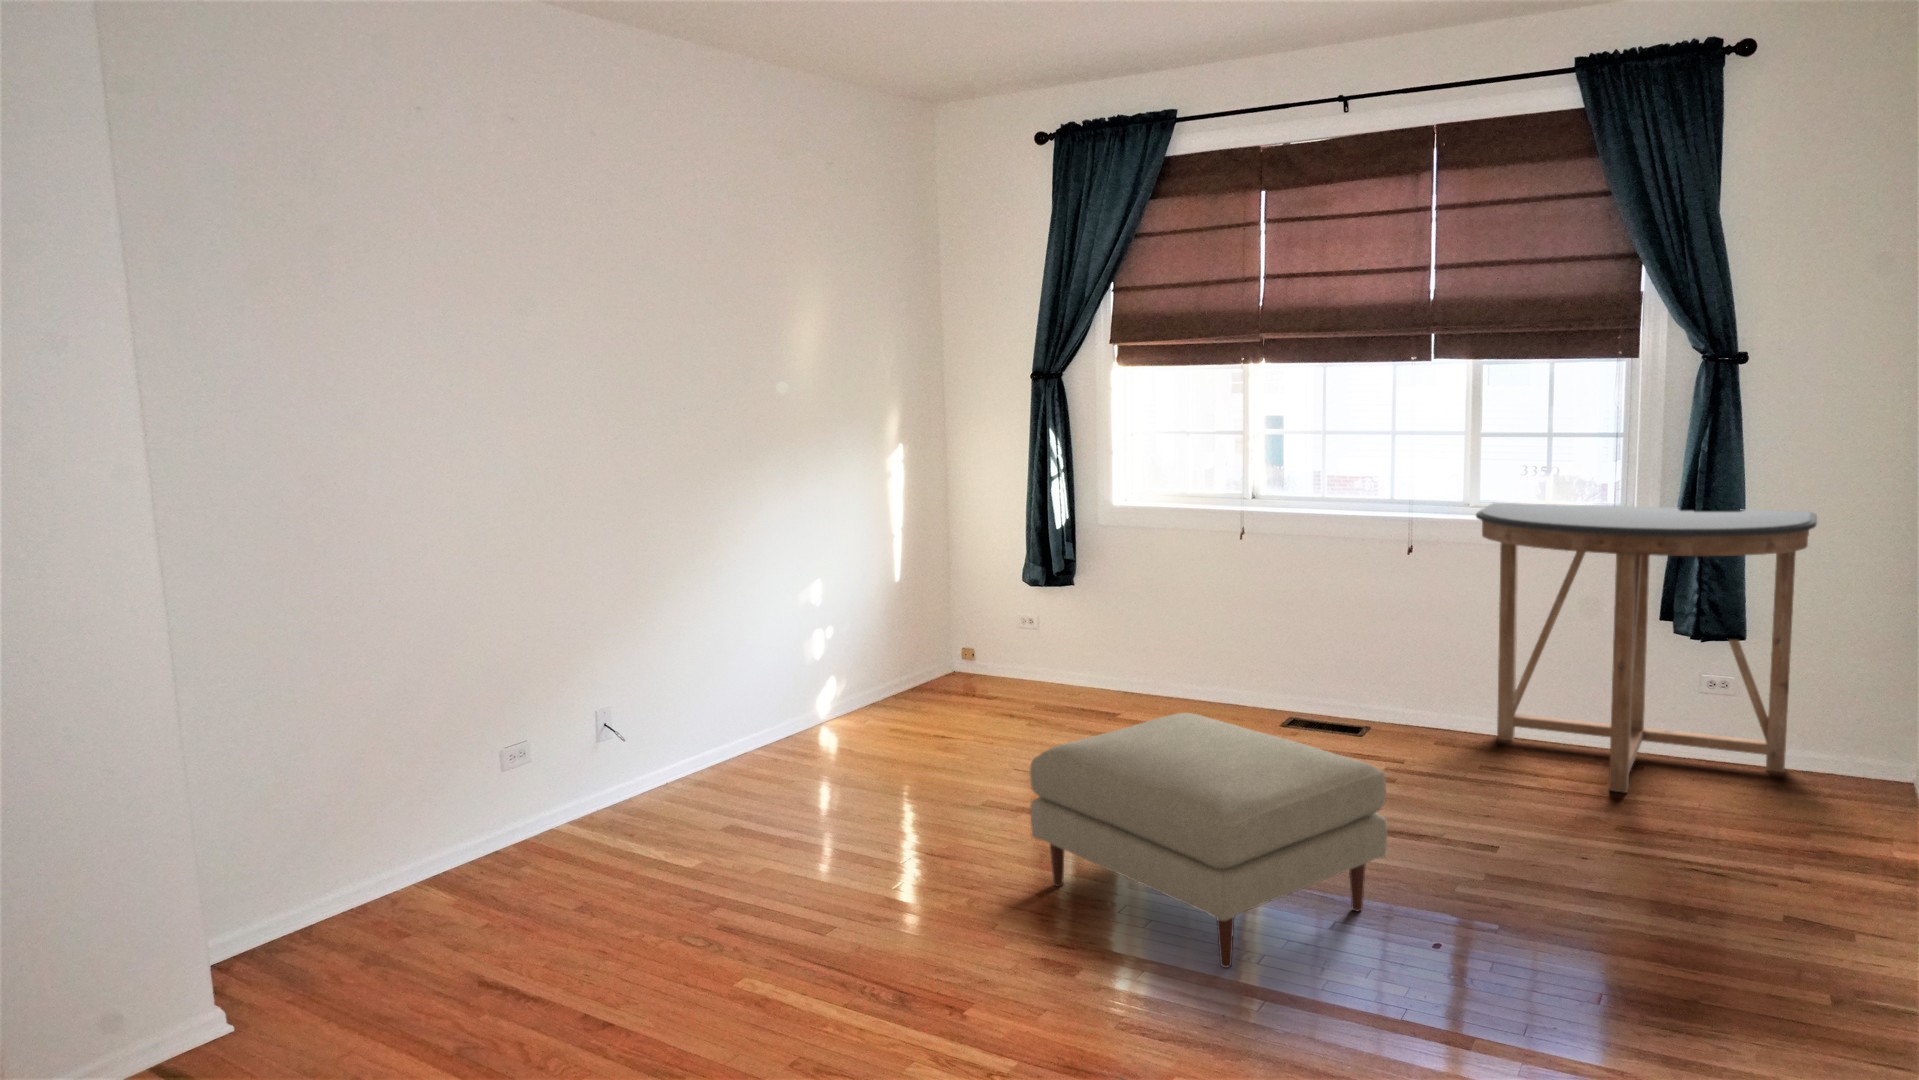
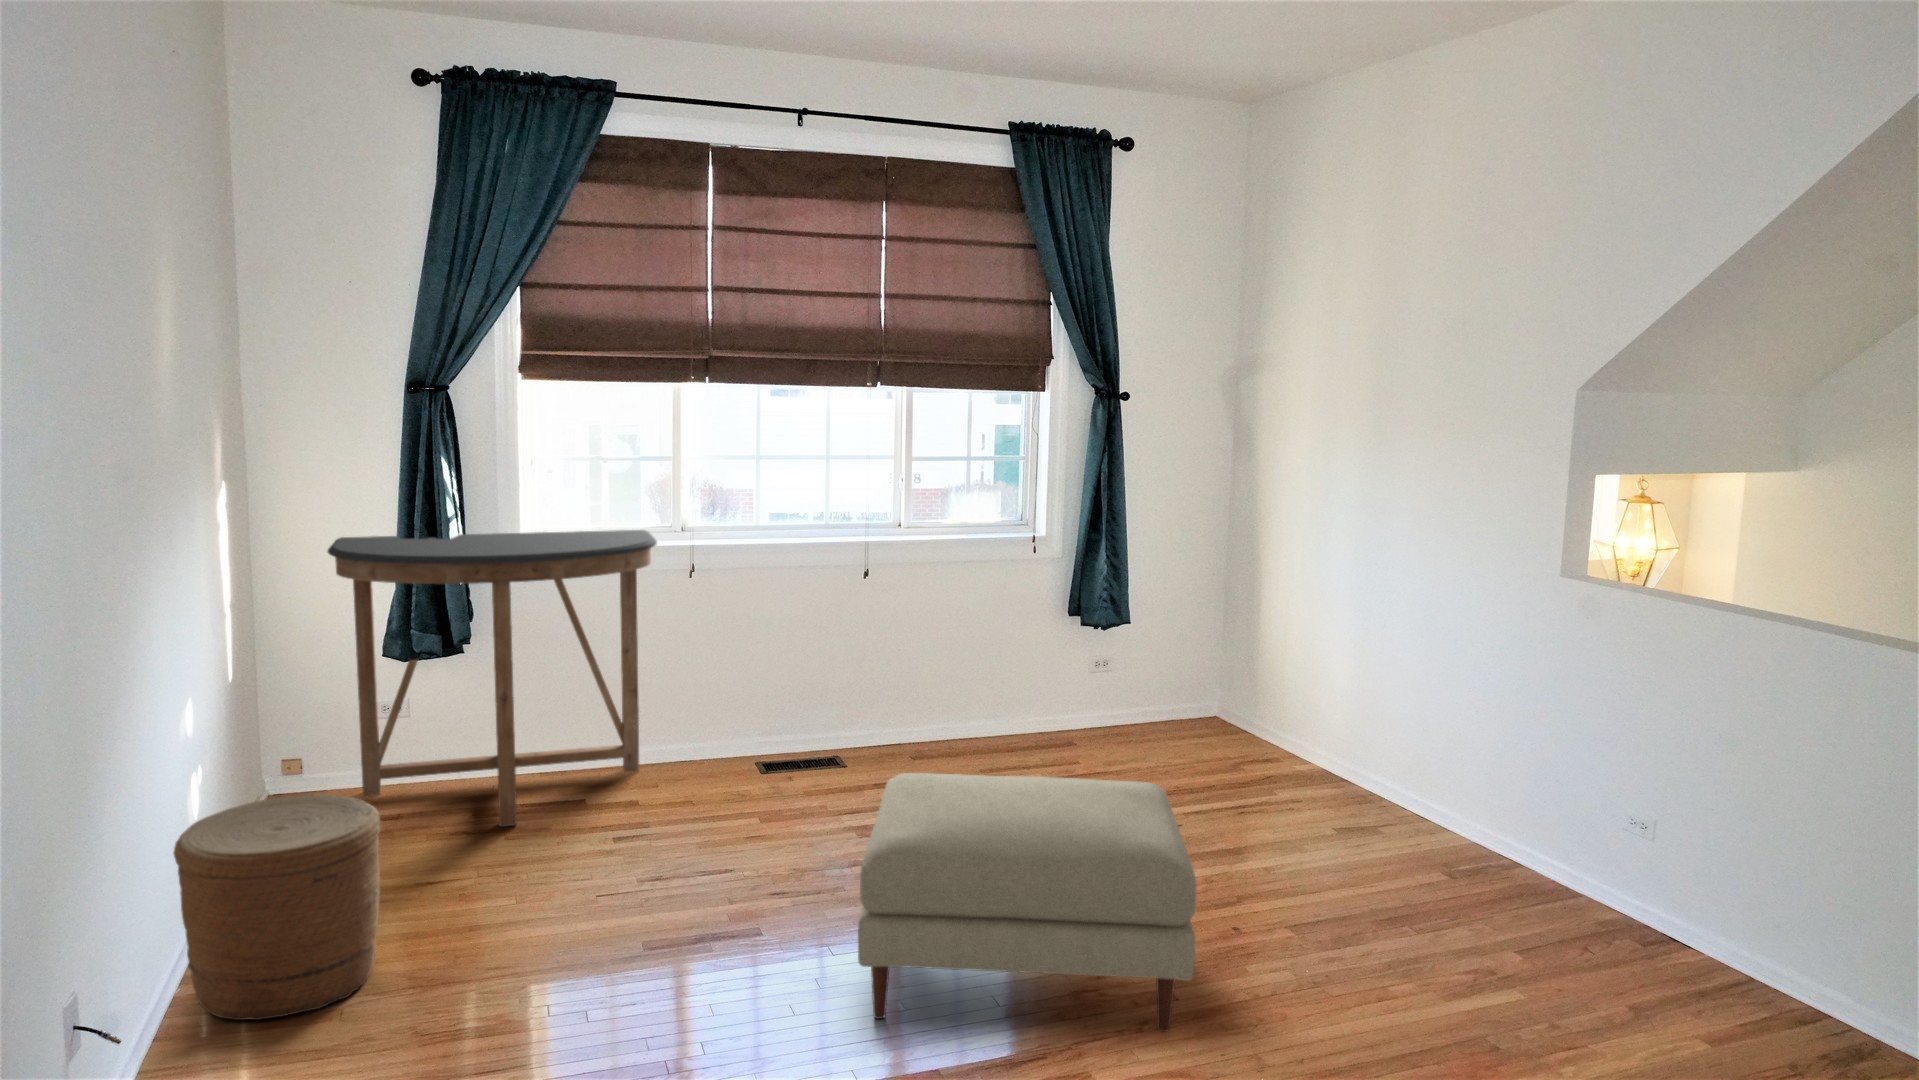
console table: present [1476,503,1817,793] -> present [328,530,657,827]
woven basket: none [758,651,874,781] -> present [174,795,380,1020]

